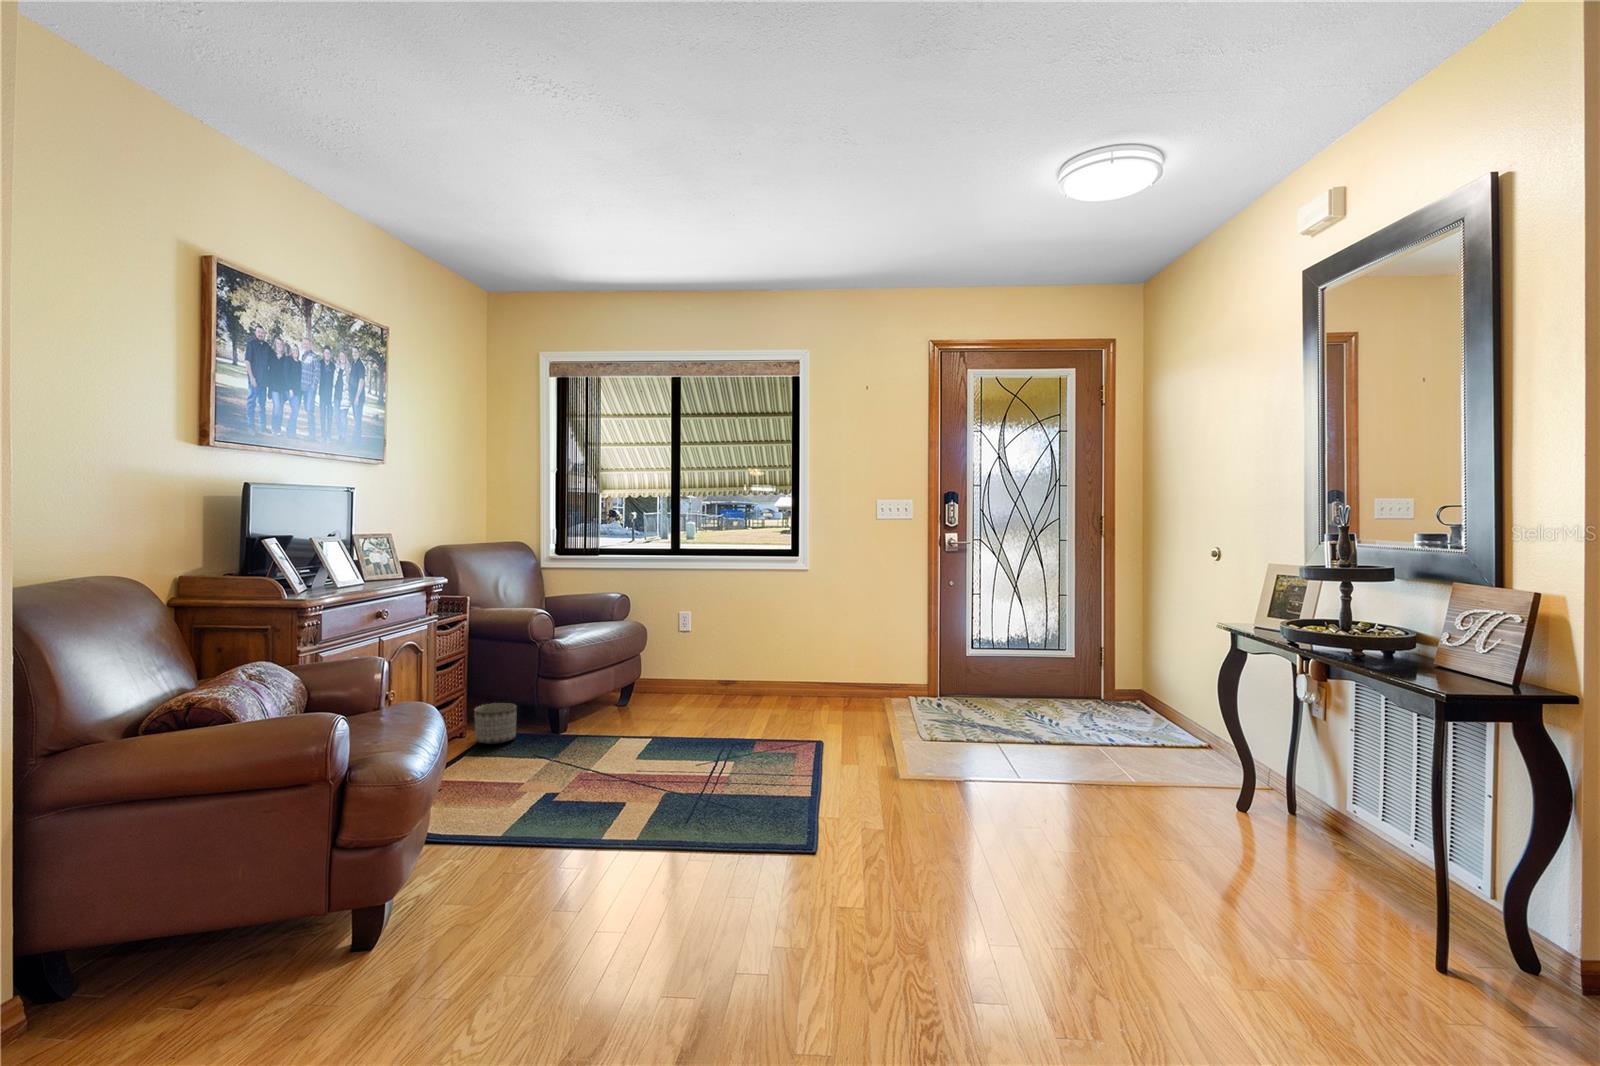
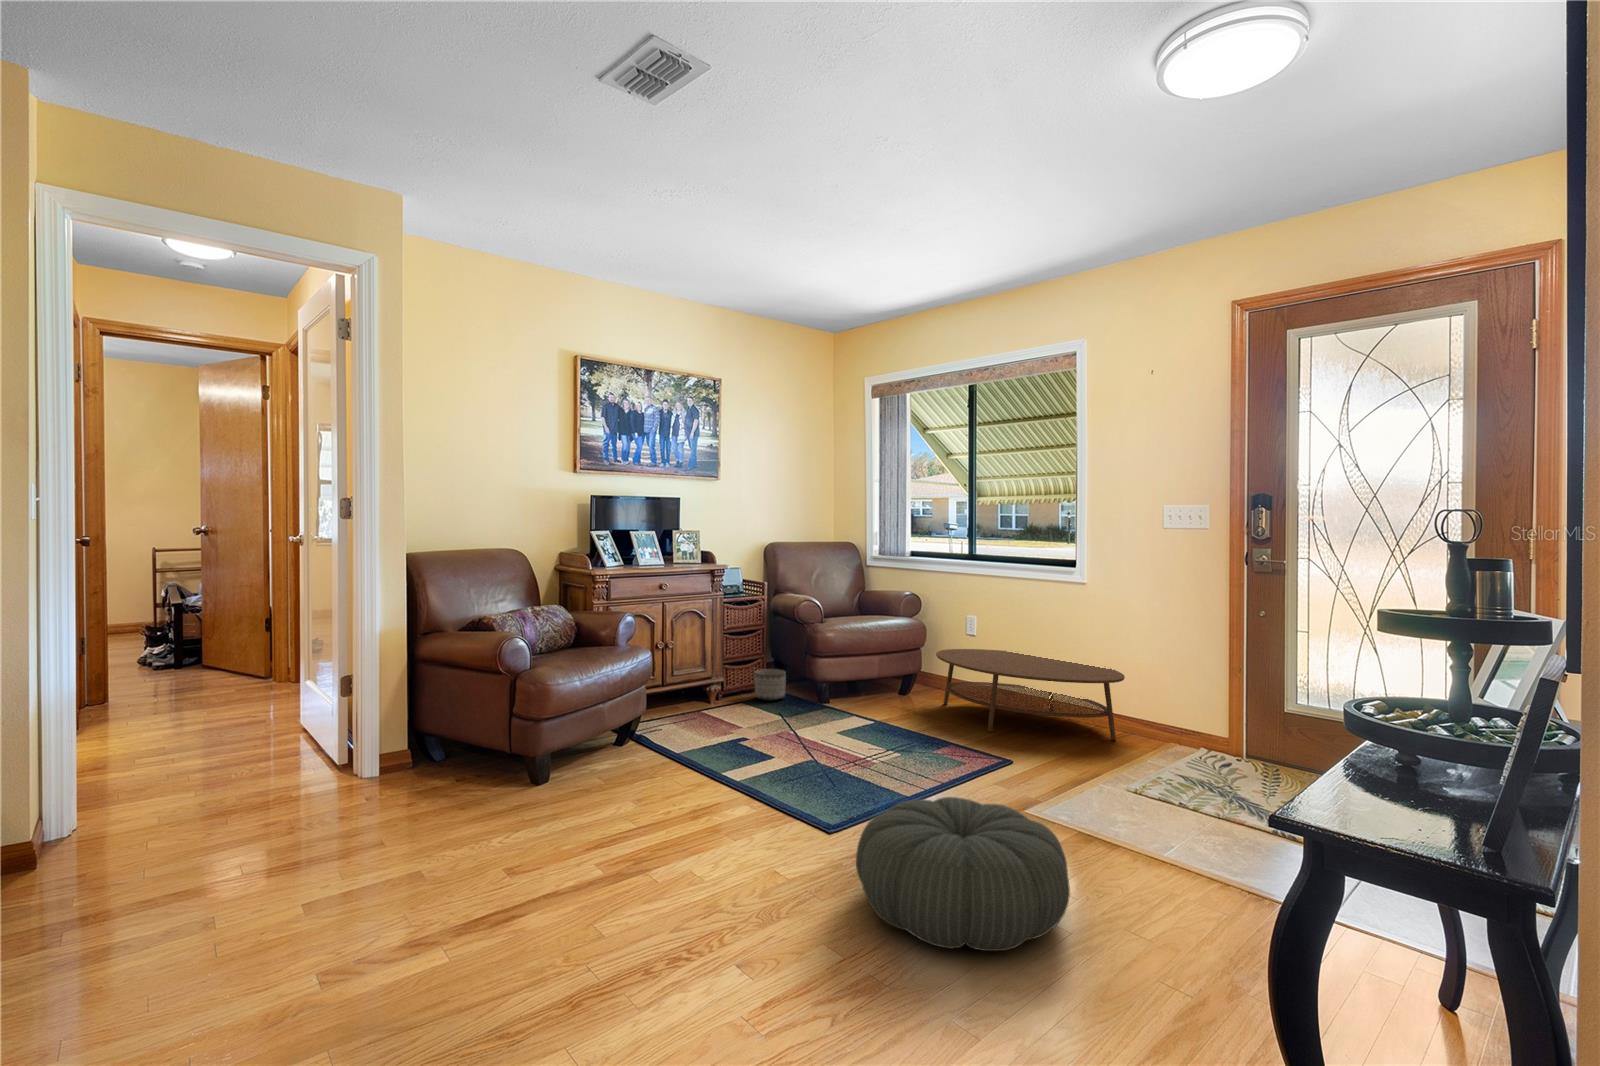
coffee table: none [681,643,873,726] -> present [936,649,1125,741]
pouf: none [939,782,1155,929] -> present [856,797,1070,951]

